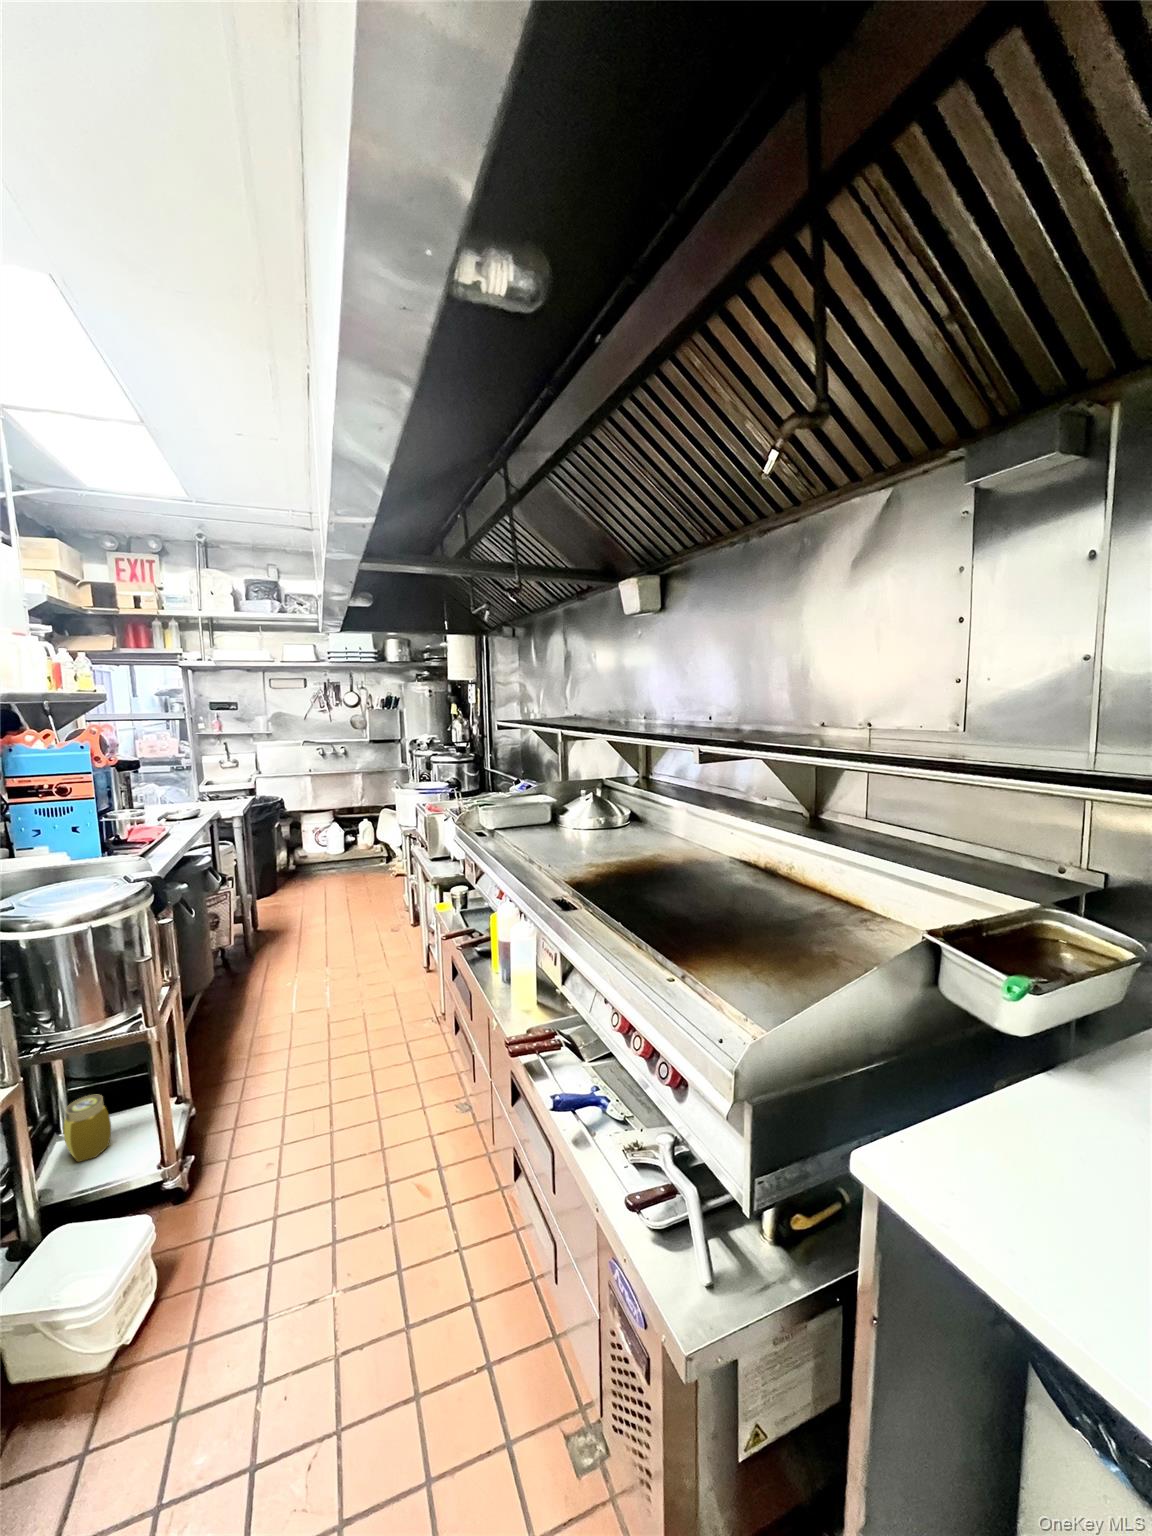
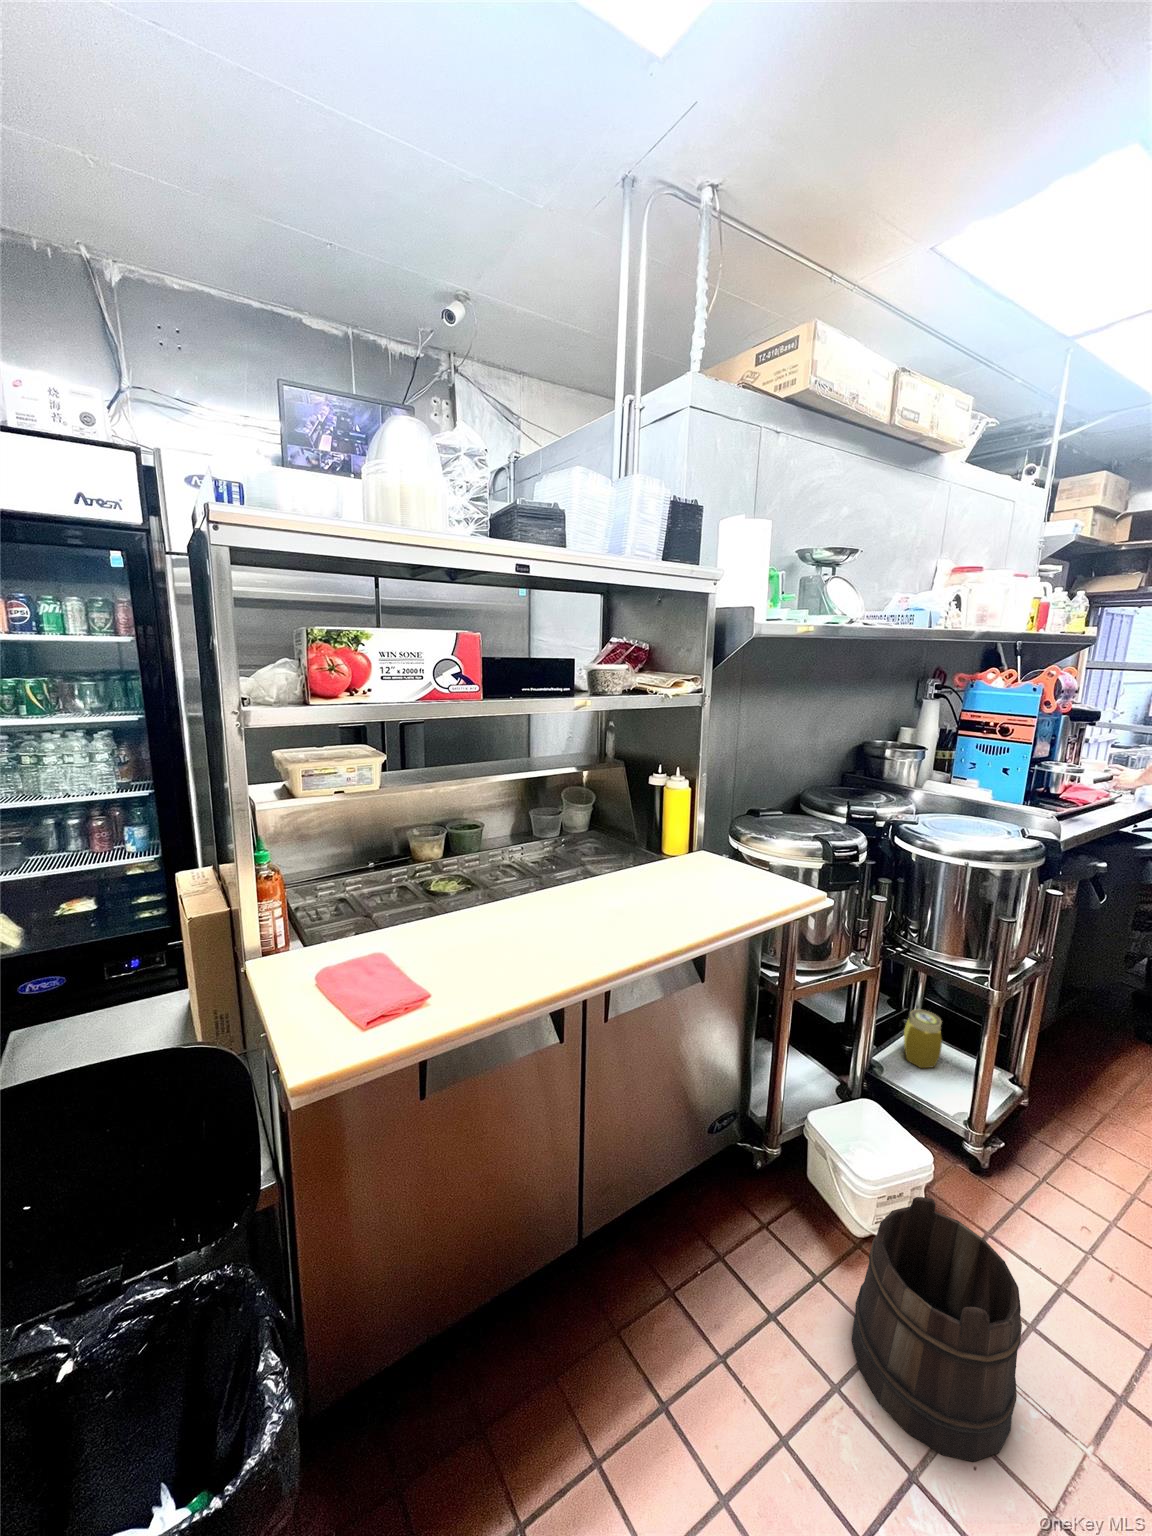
bucket: none [131,1225,284,1463] -> present [851,1197,1022,1462]

